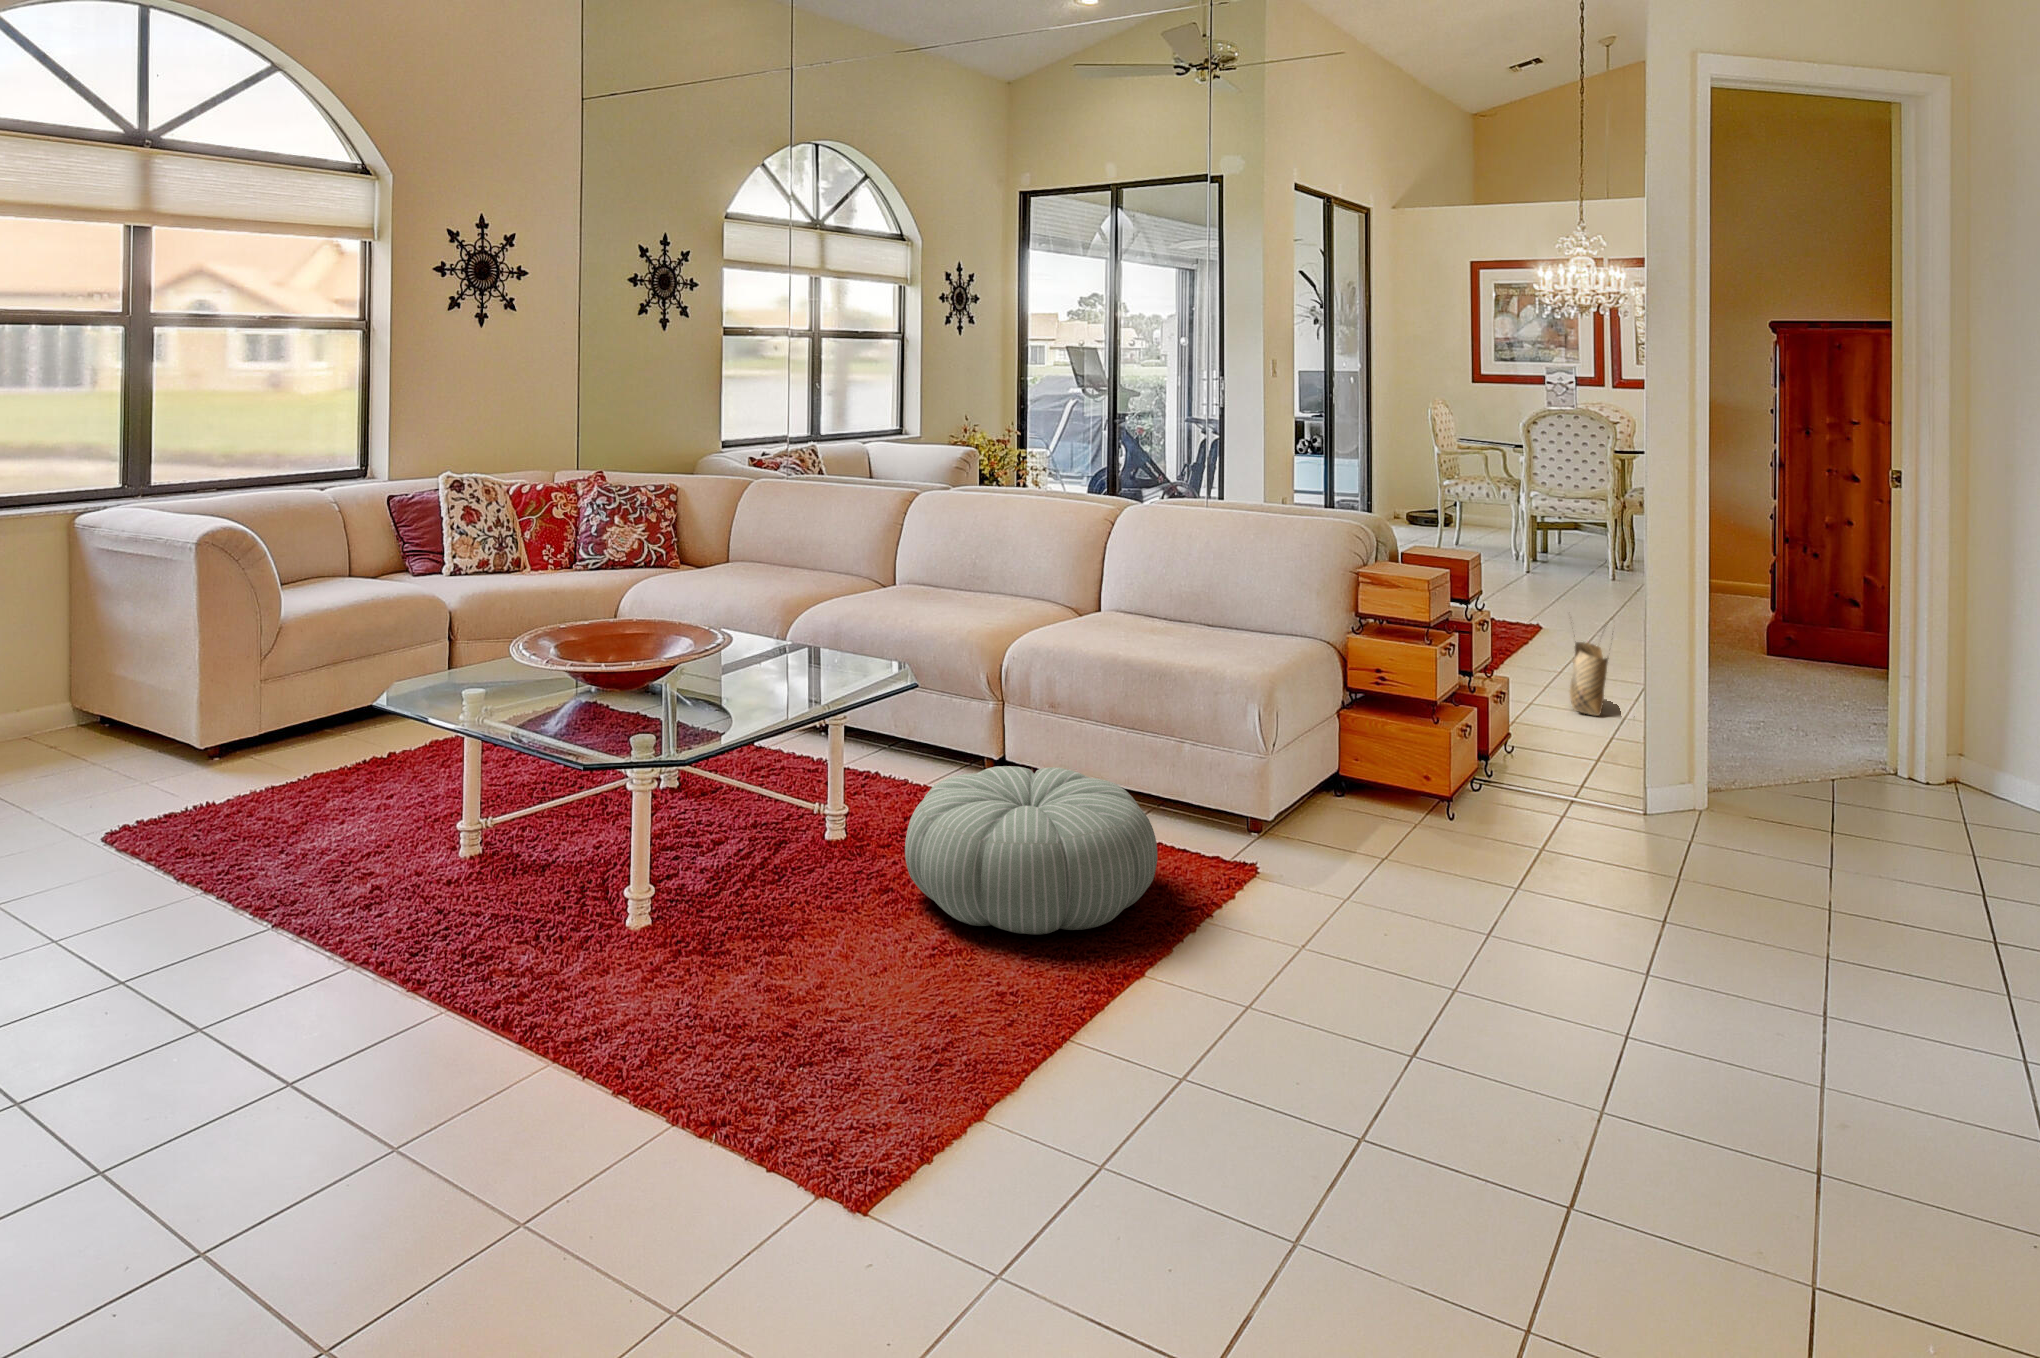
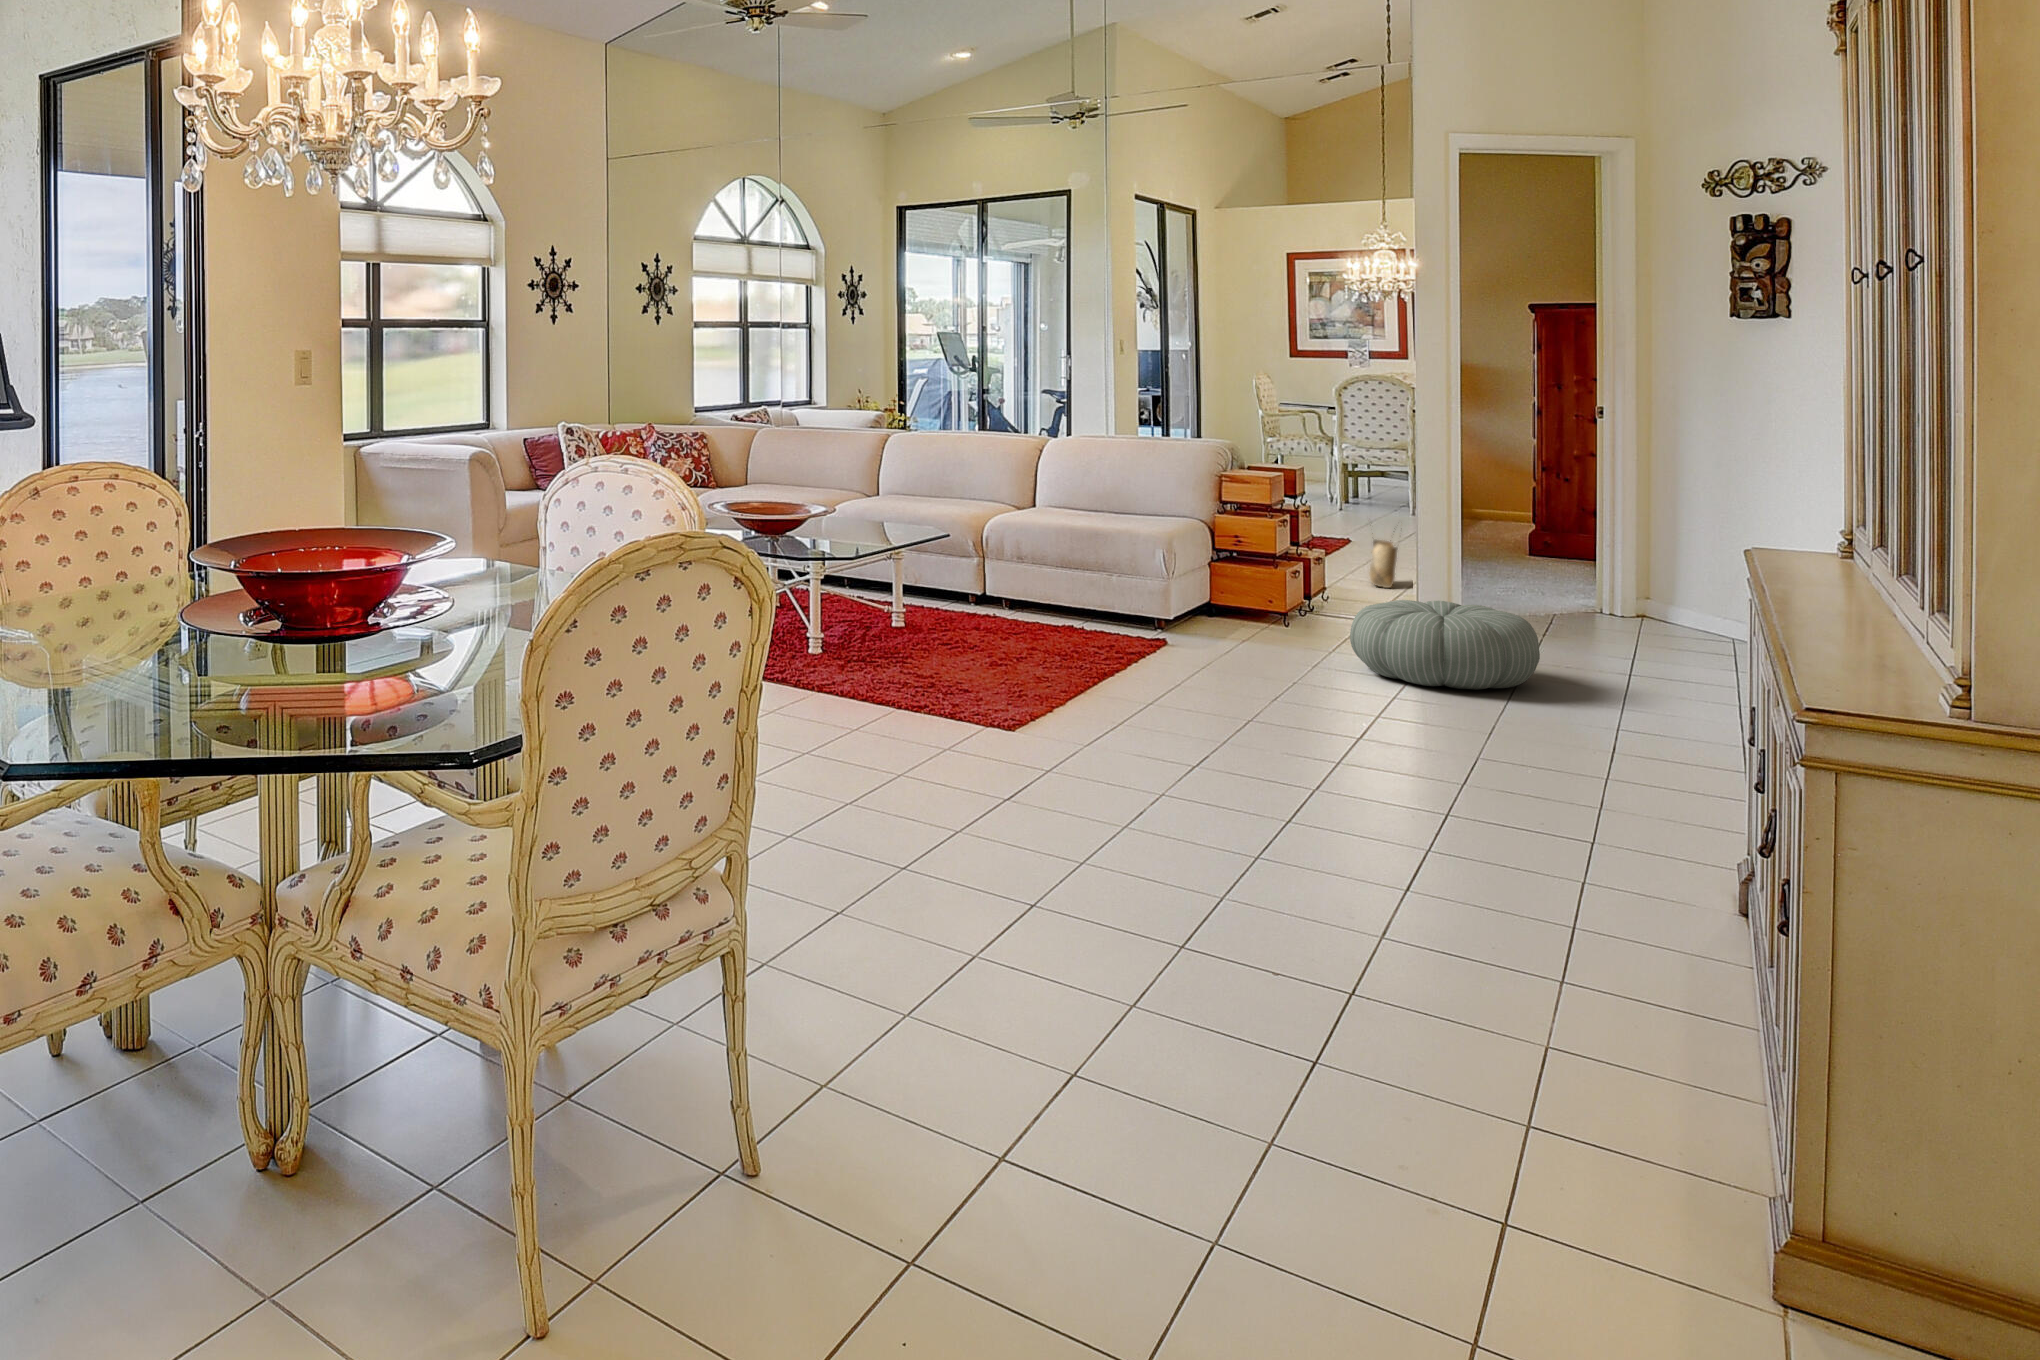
pouf: present [905,766,1158,935] -> present [1350,600,1540,690]

